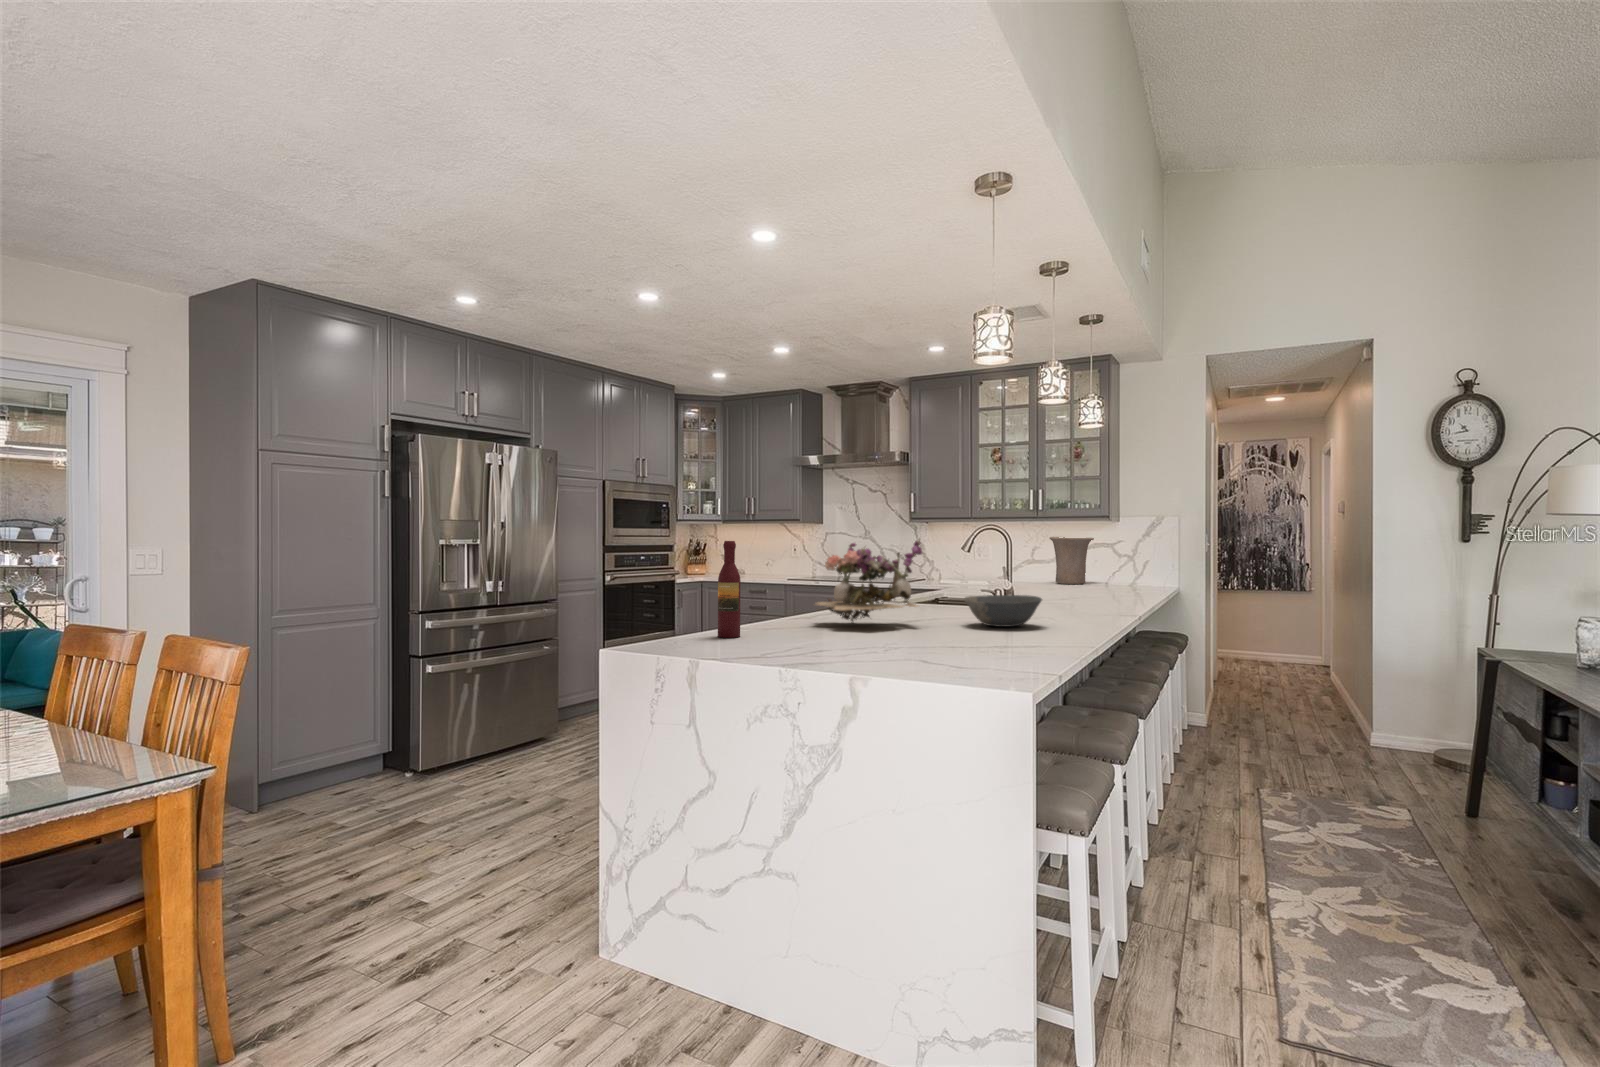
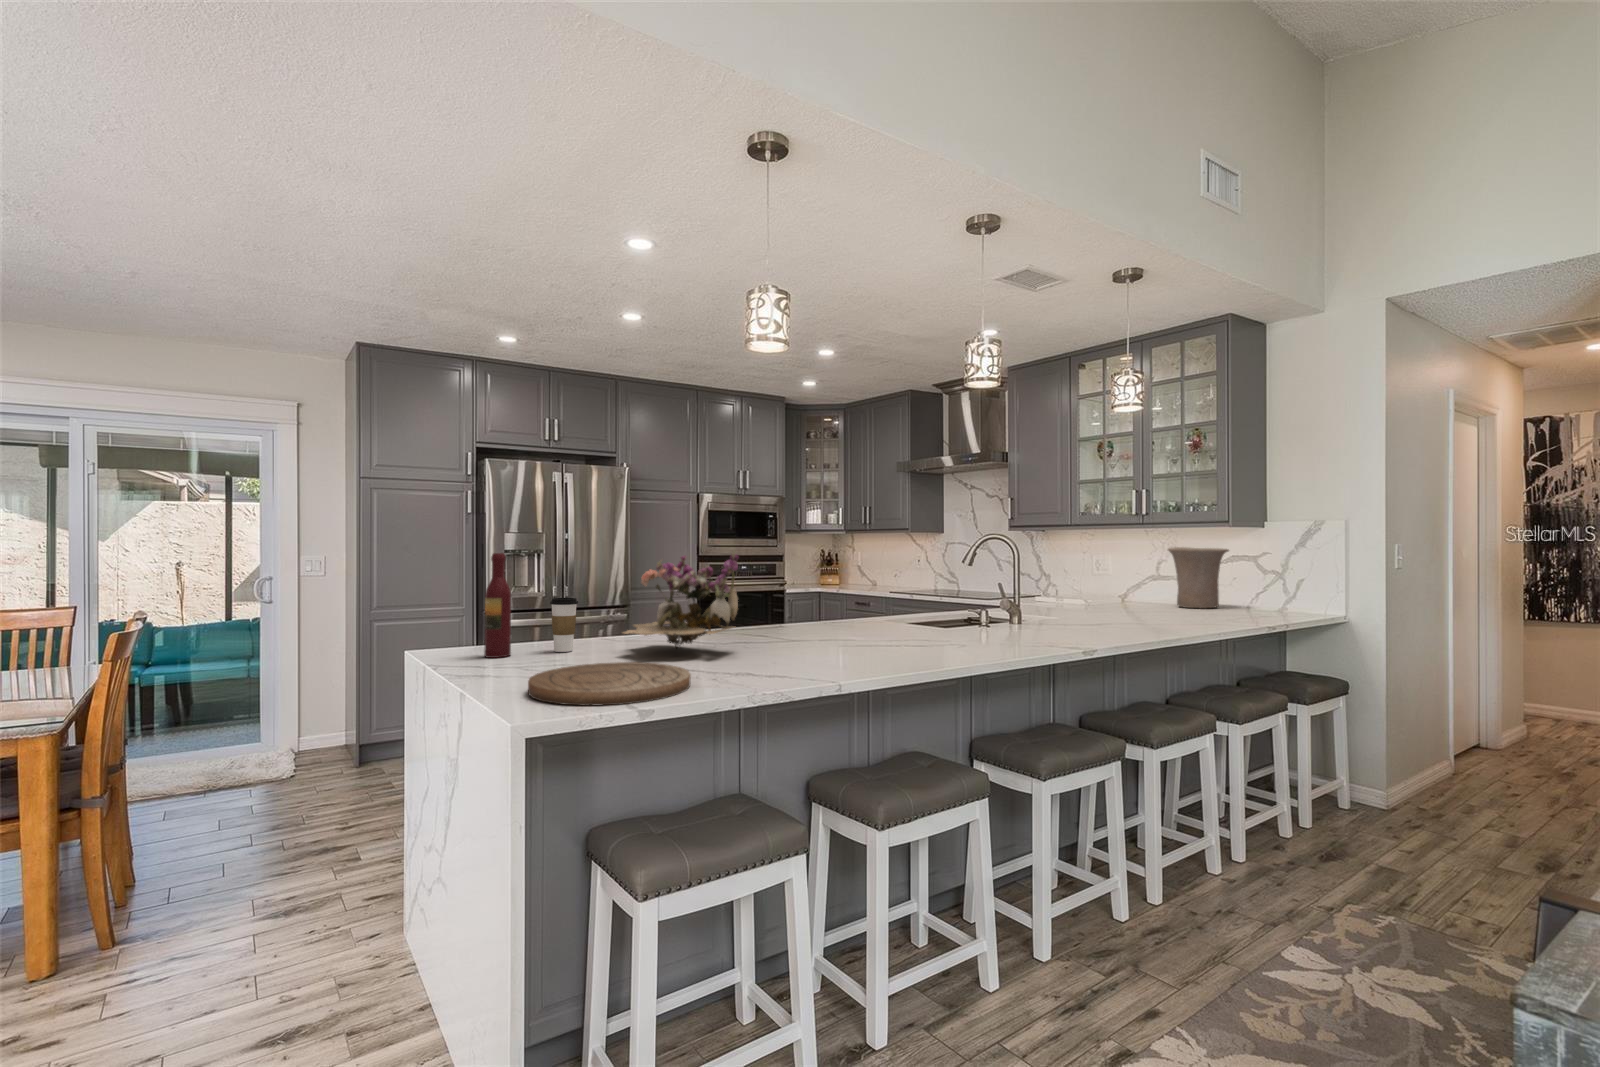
coffee cup: none [753,582,777,631] -> present [550,598,578,652]
bowl: present [964,595,1042,627] -> none [769,623,868,666]
cutting board: none [880,629,1005,655] -> present [528,662,691,705]

